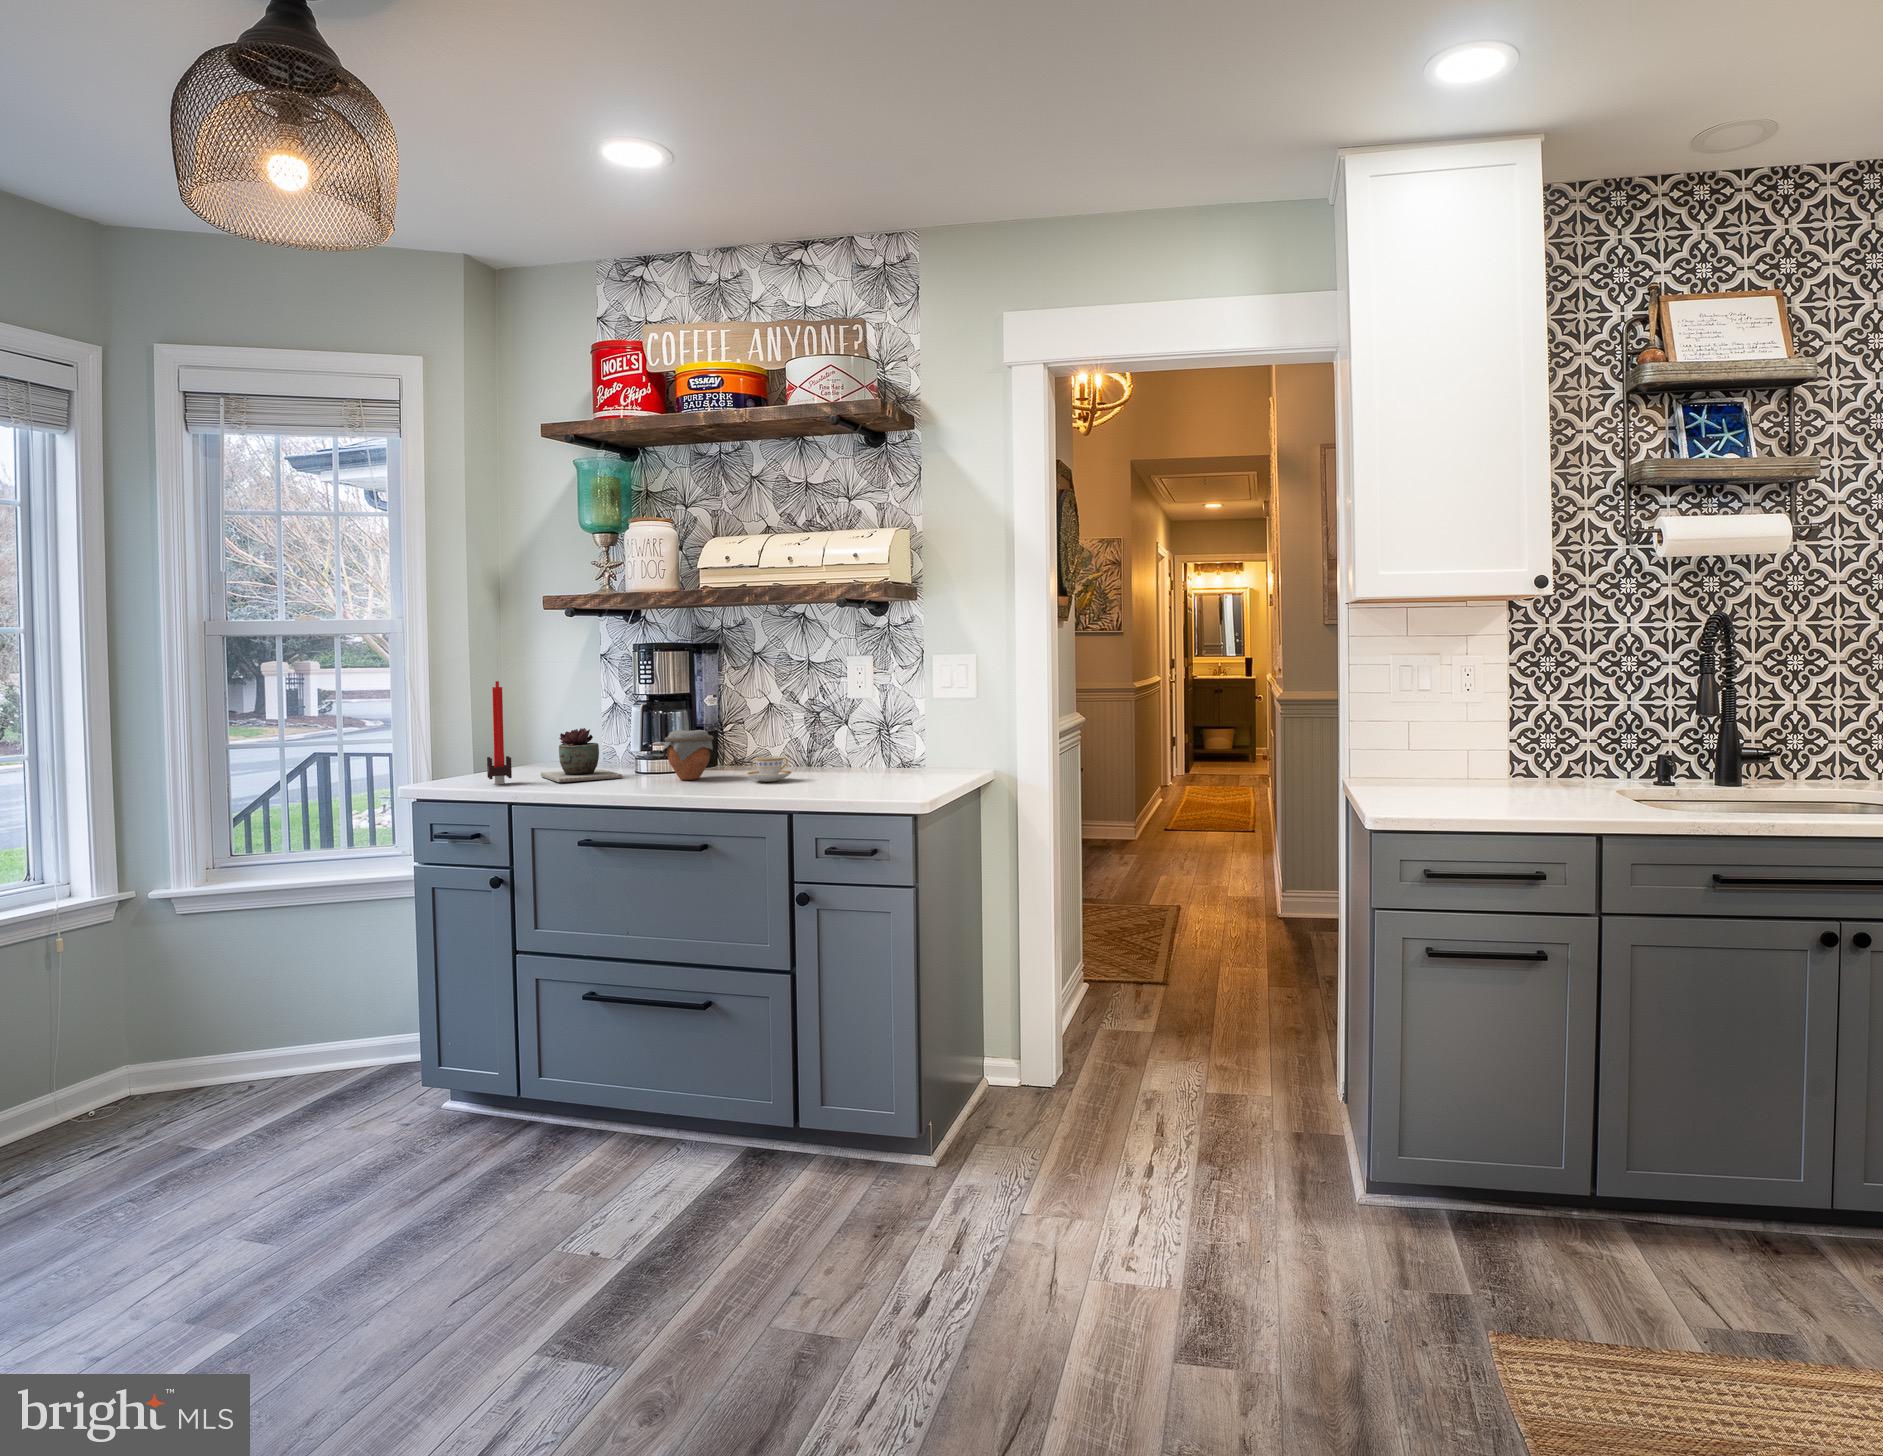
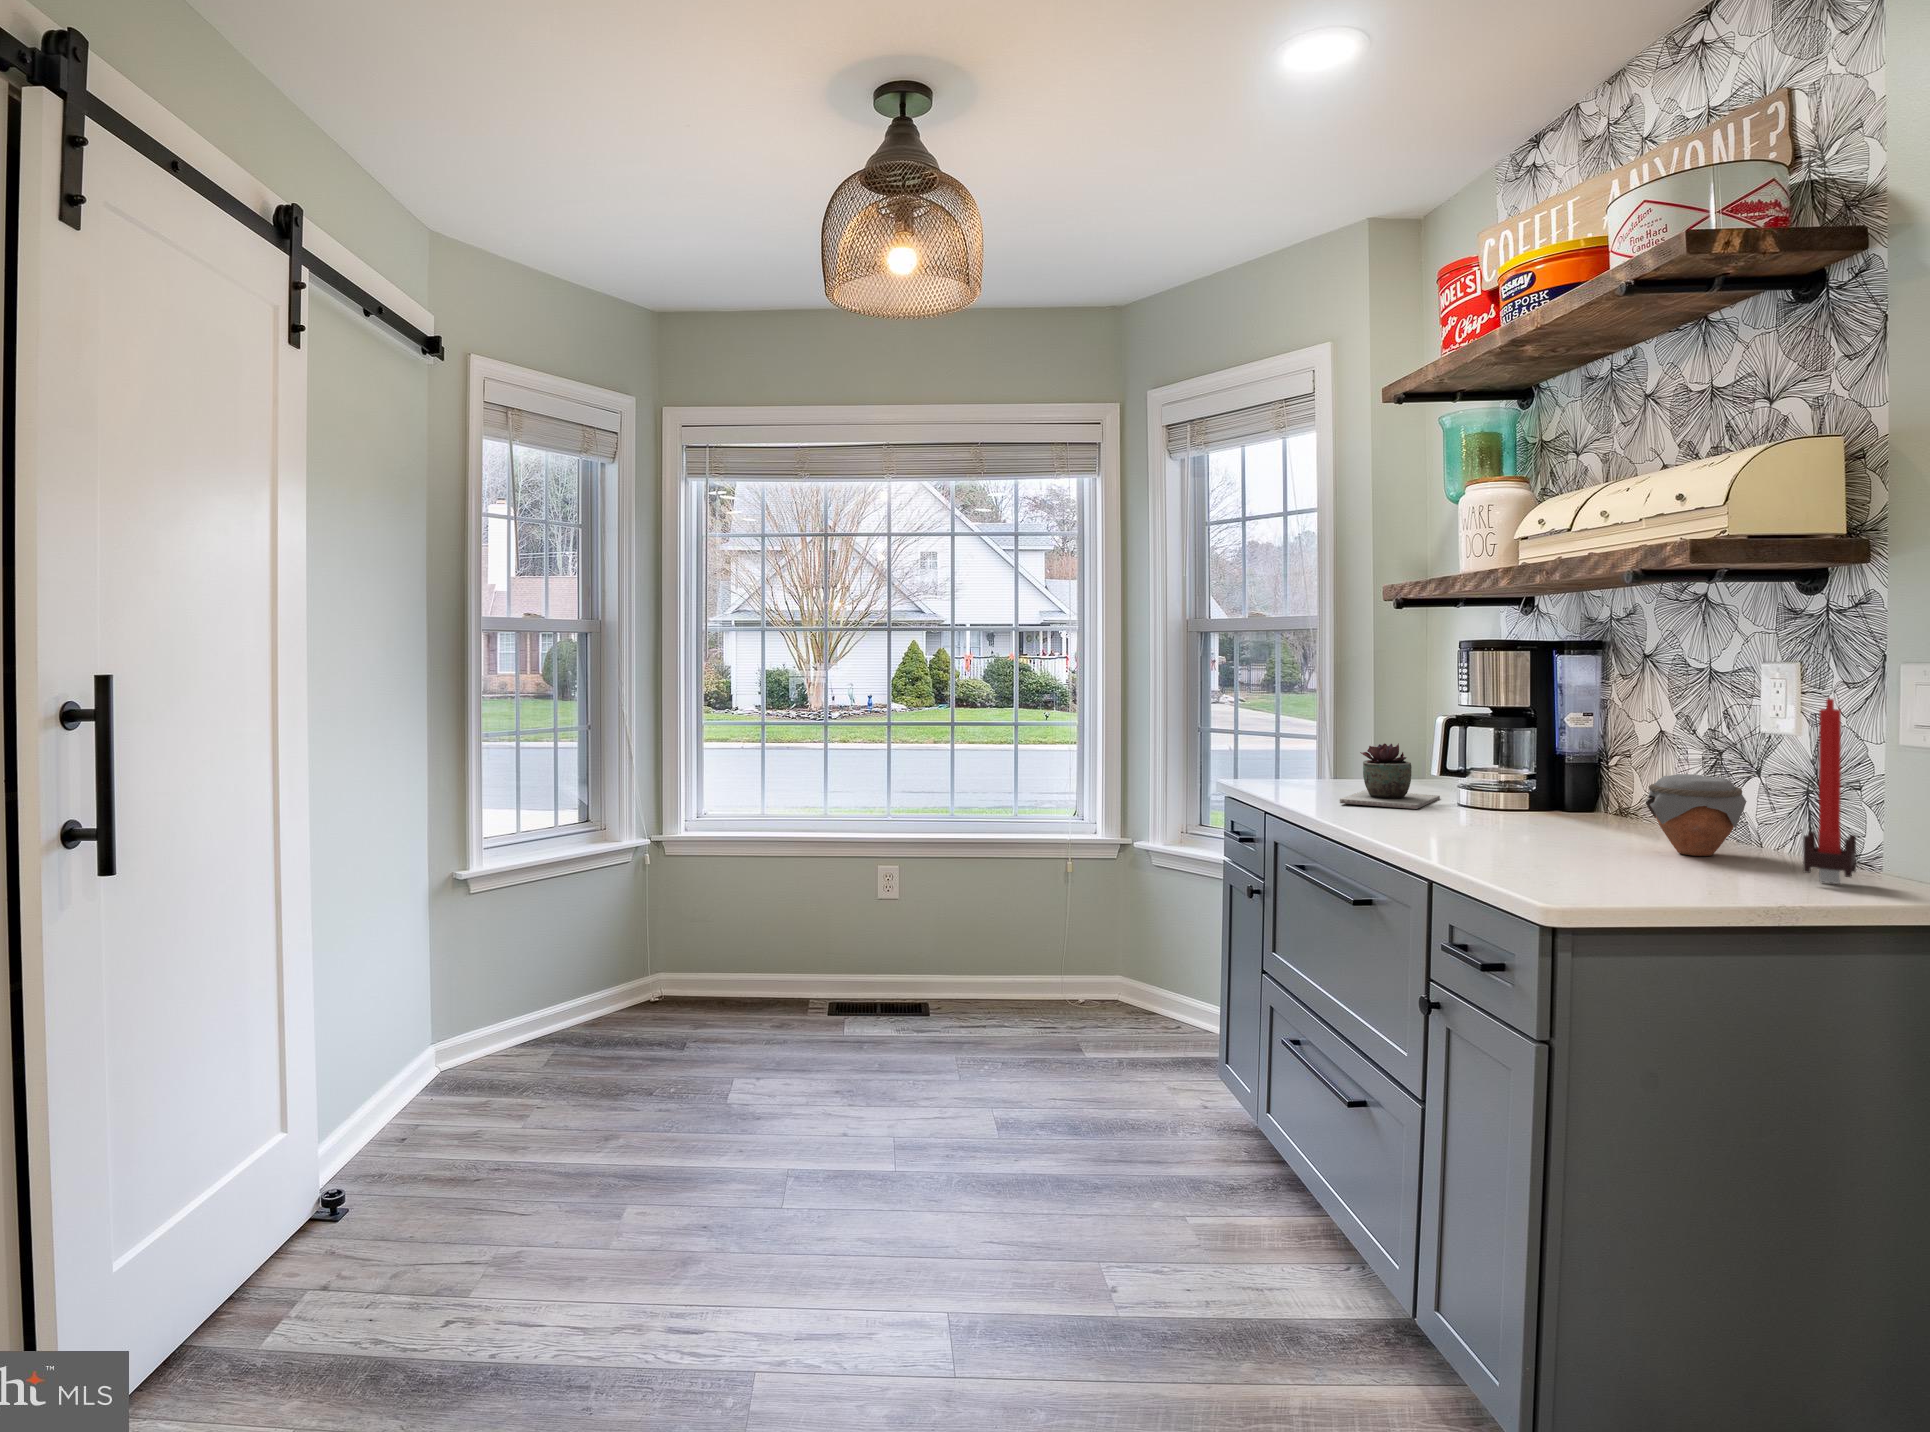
candle: present [487,681,512,784] -> present [1803,699,1856,884]
jar: present [663,730,713,780] -> present [1646,774,1747,856]
teacup: present [747,756,791,782] -> none [1496,808,1569,846]

